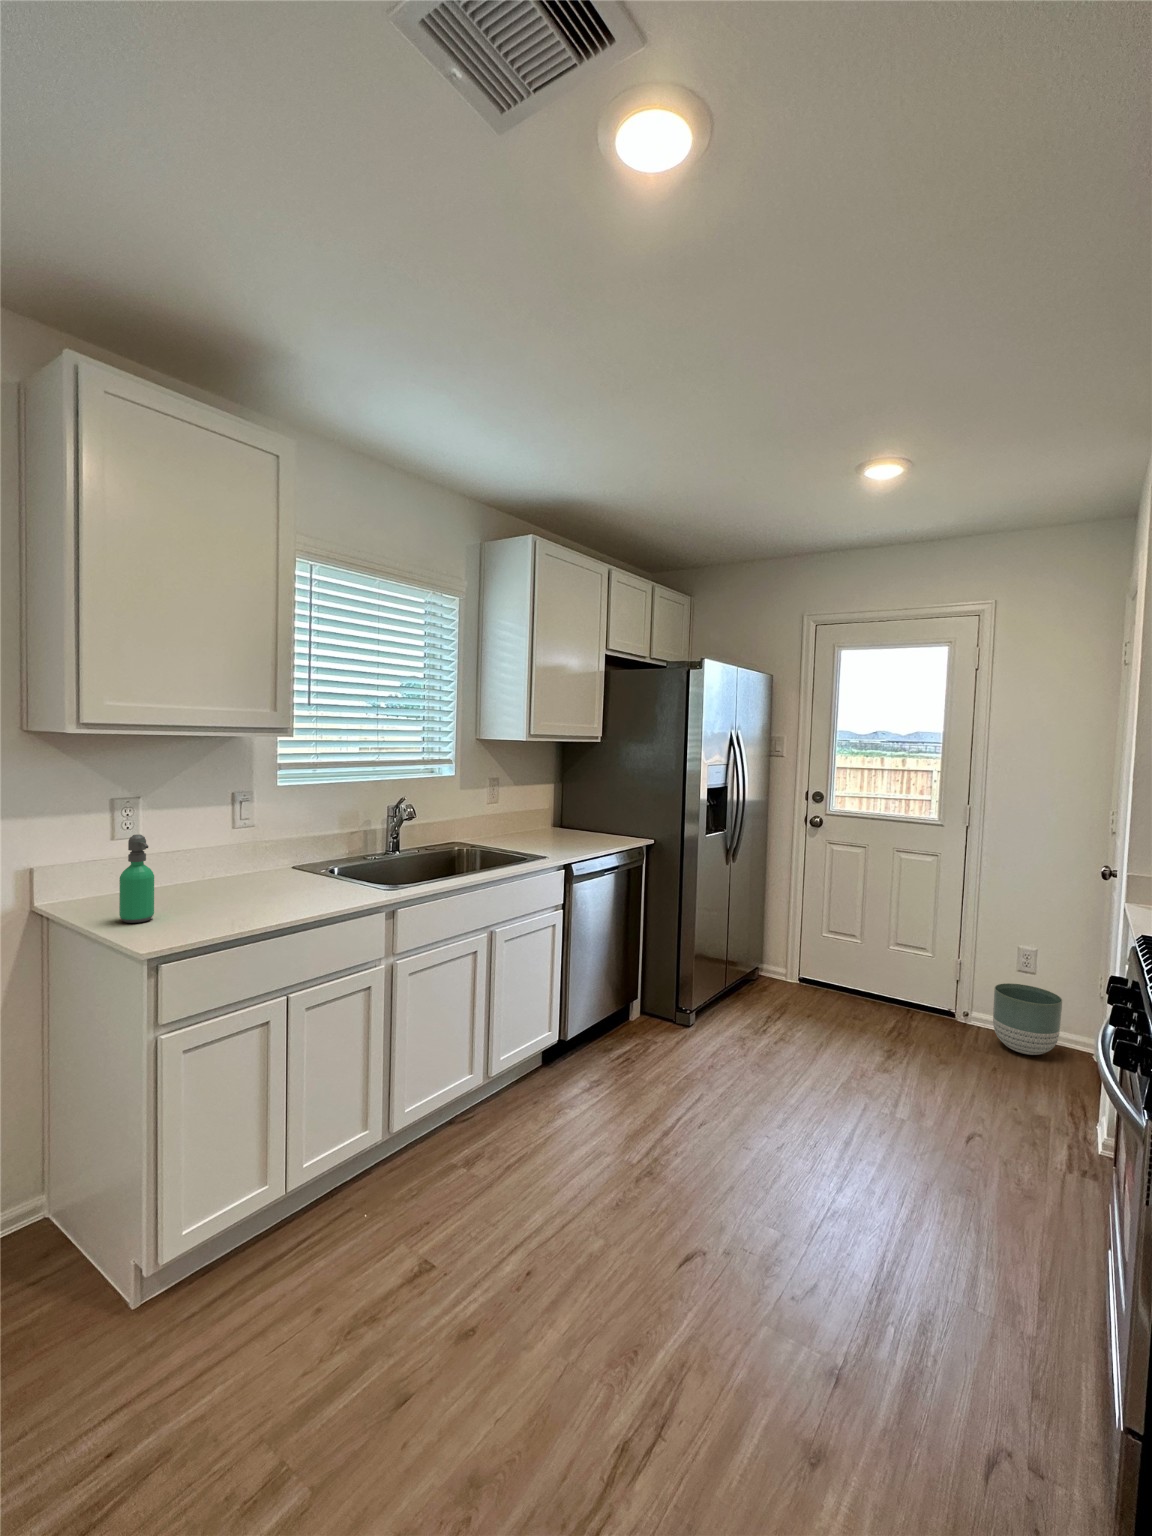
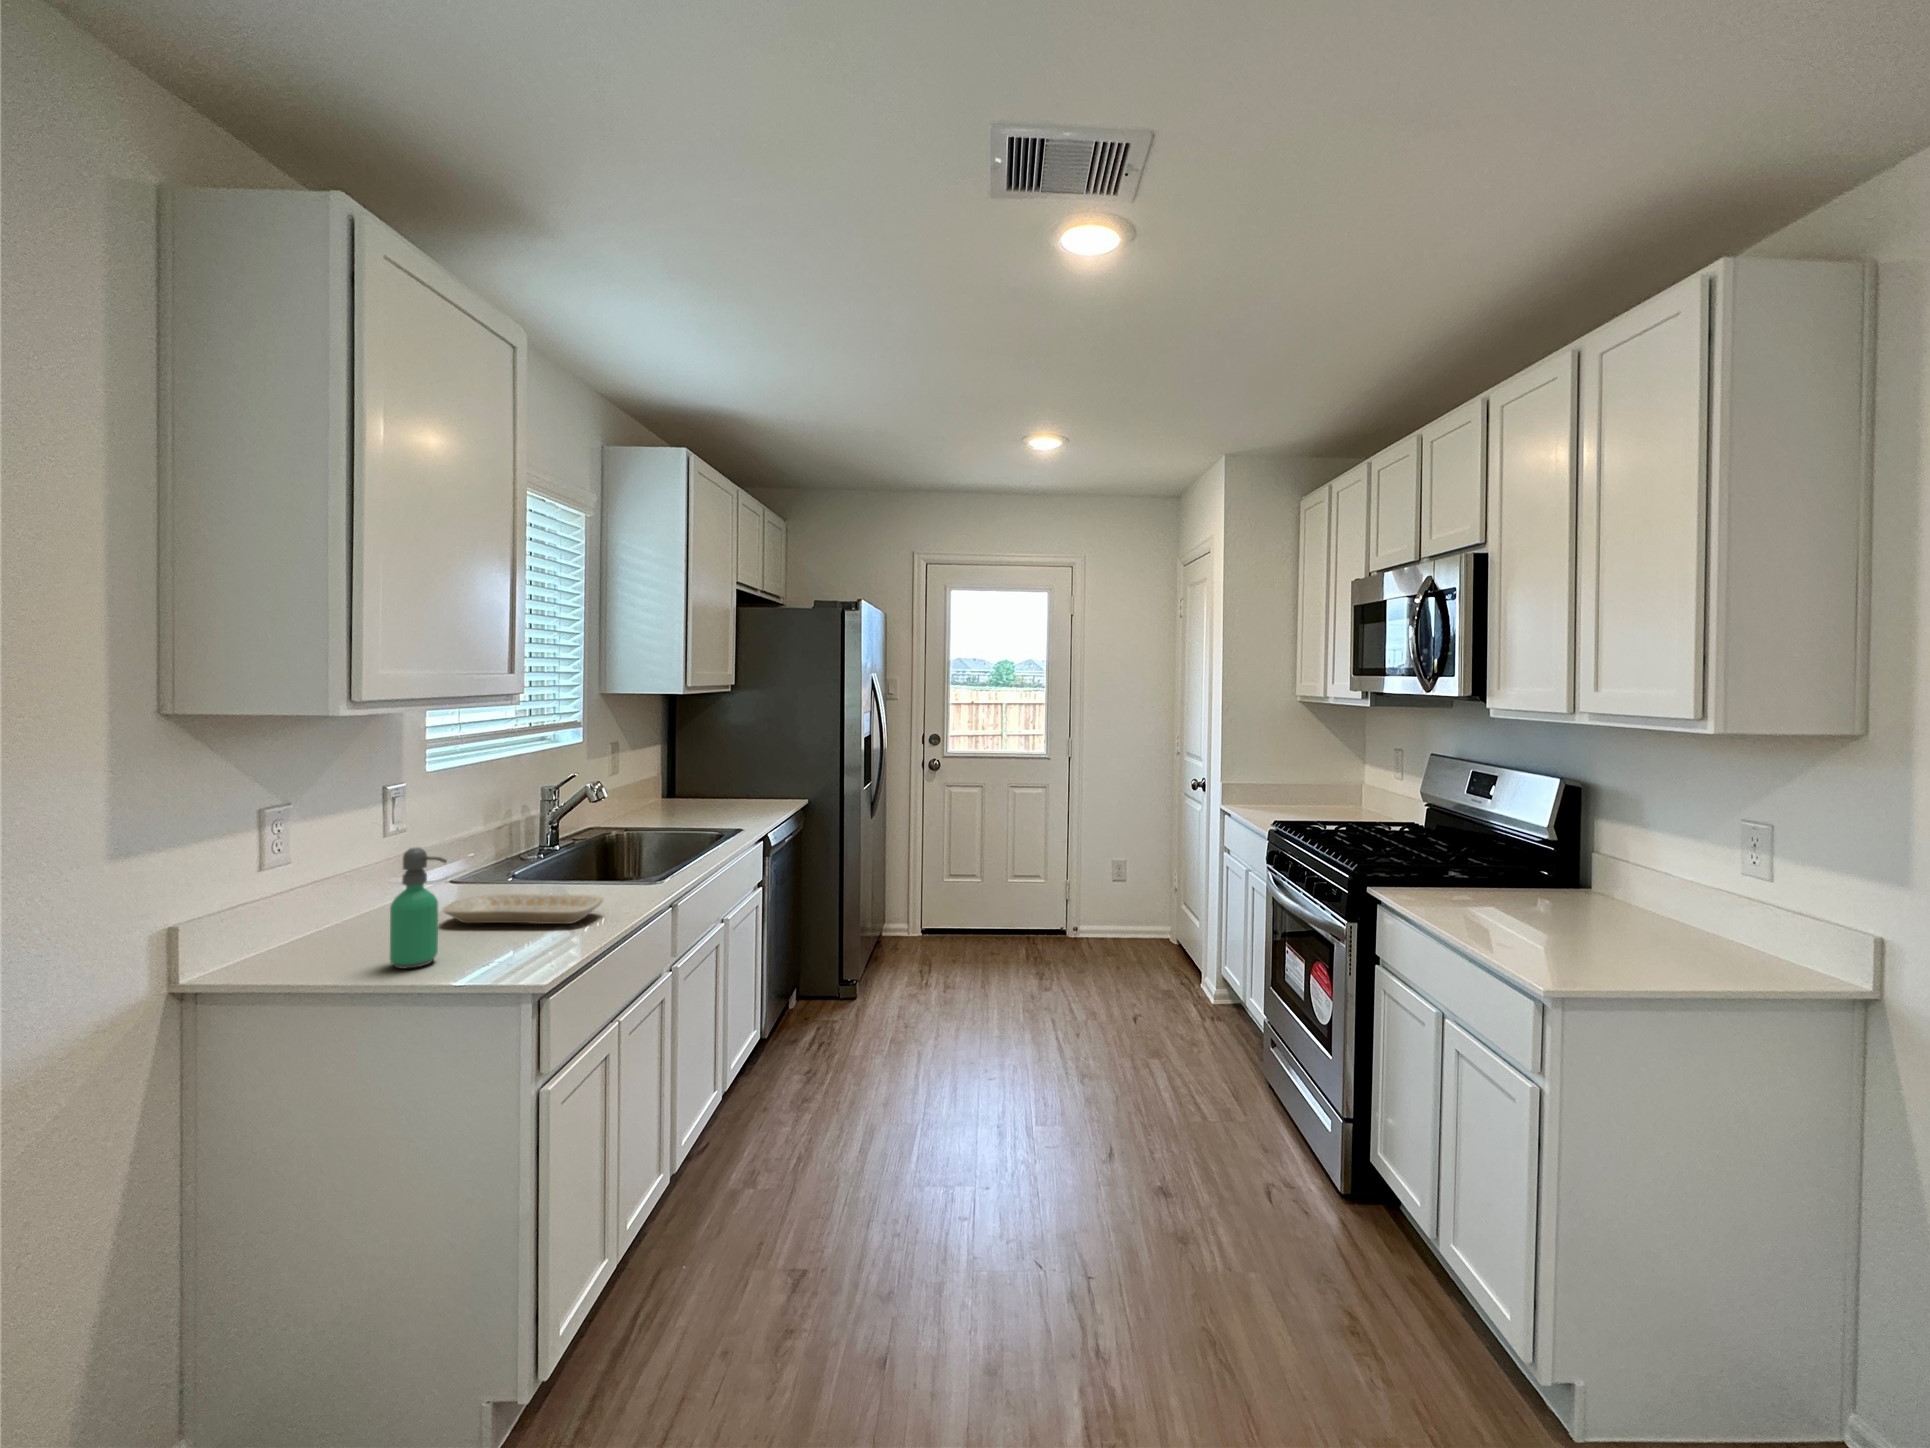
tray: none [212,879,308,911] -> present [443,894,603,924]
planter: present [993,983,1062,1055] -> none [1104,892,1154,950]

